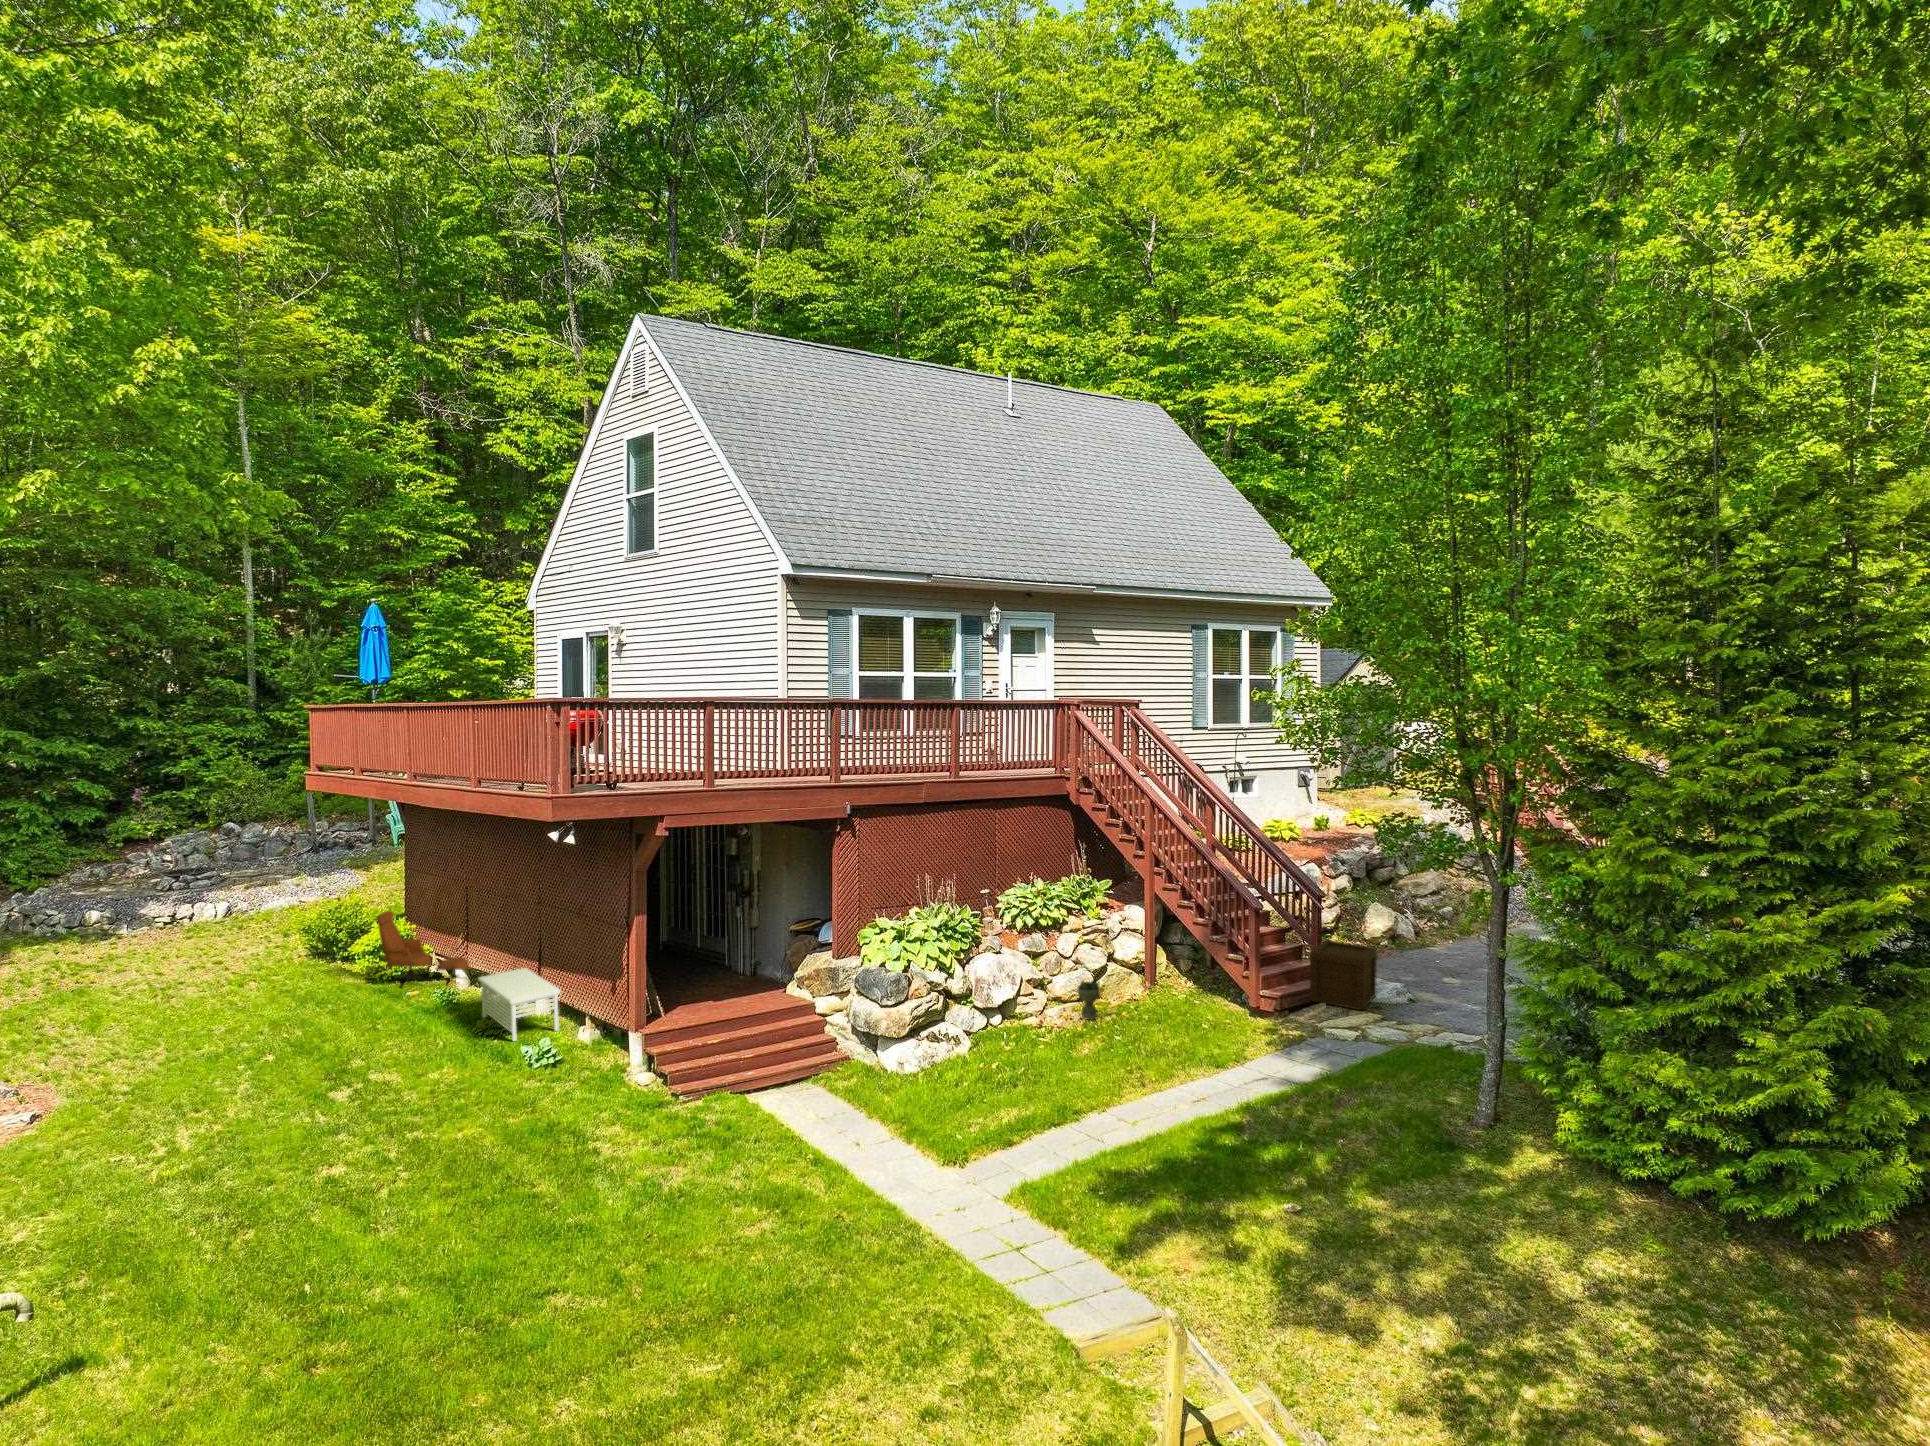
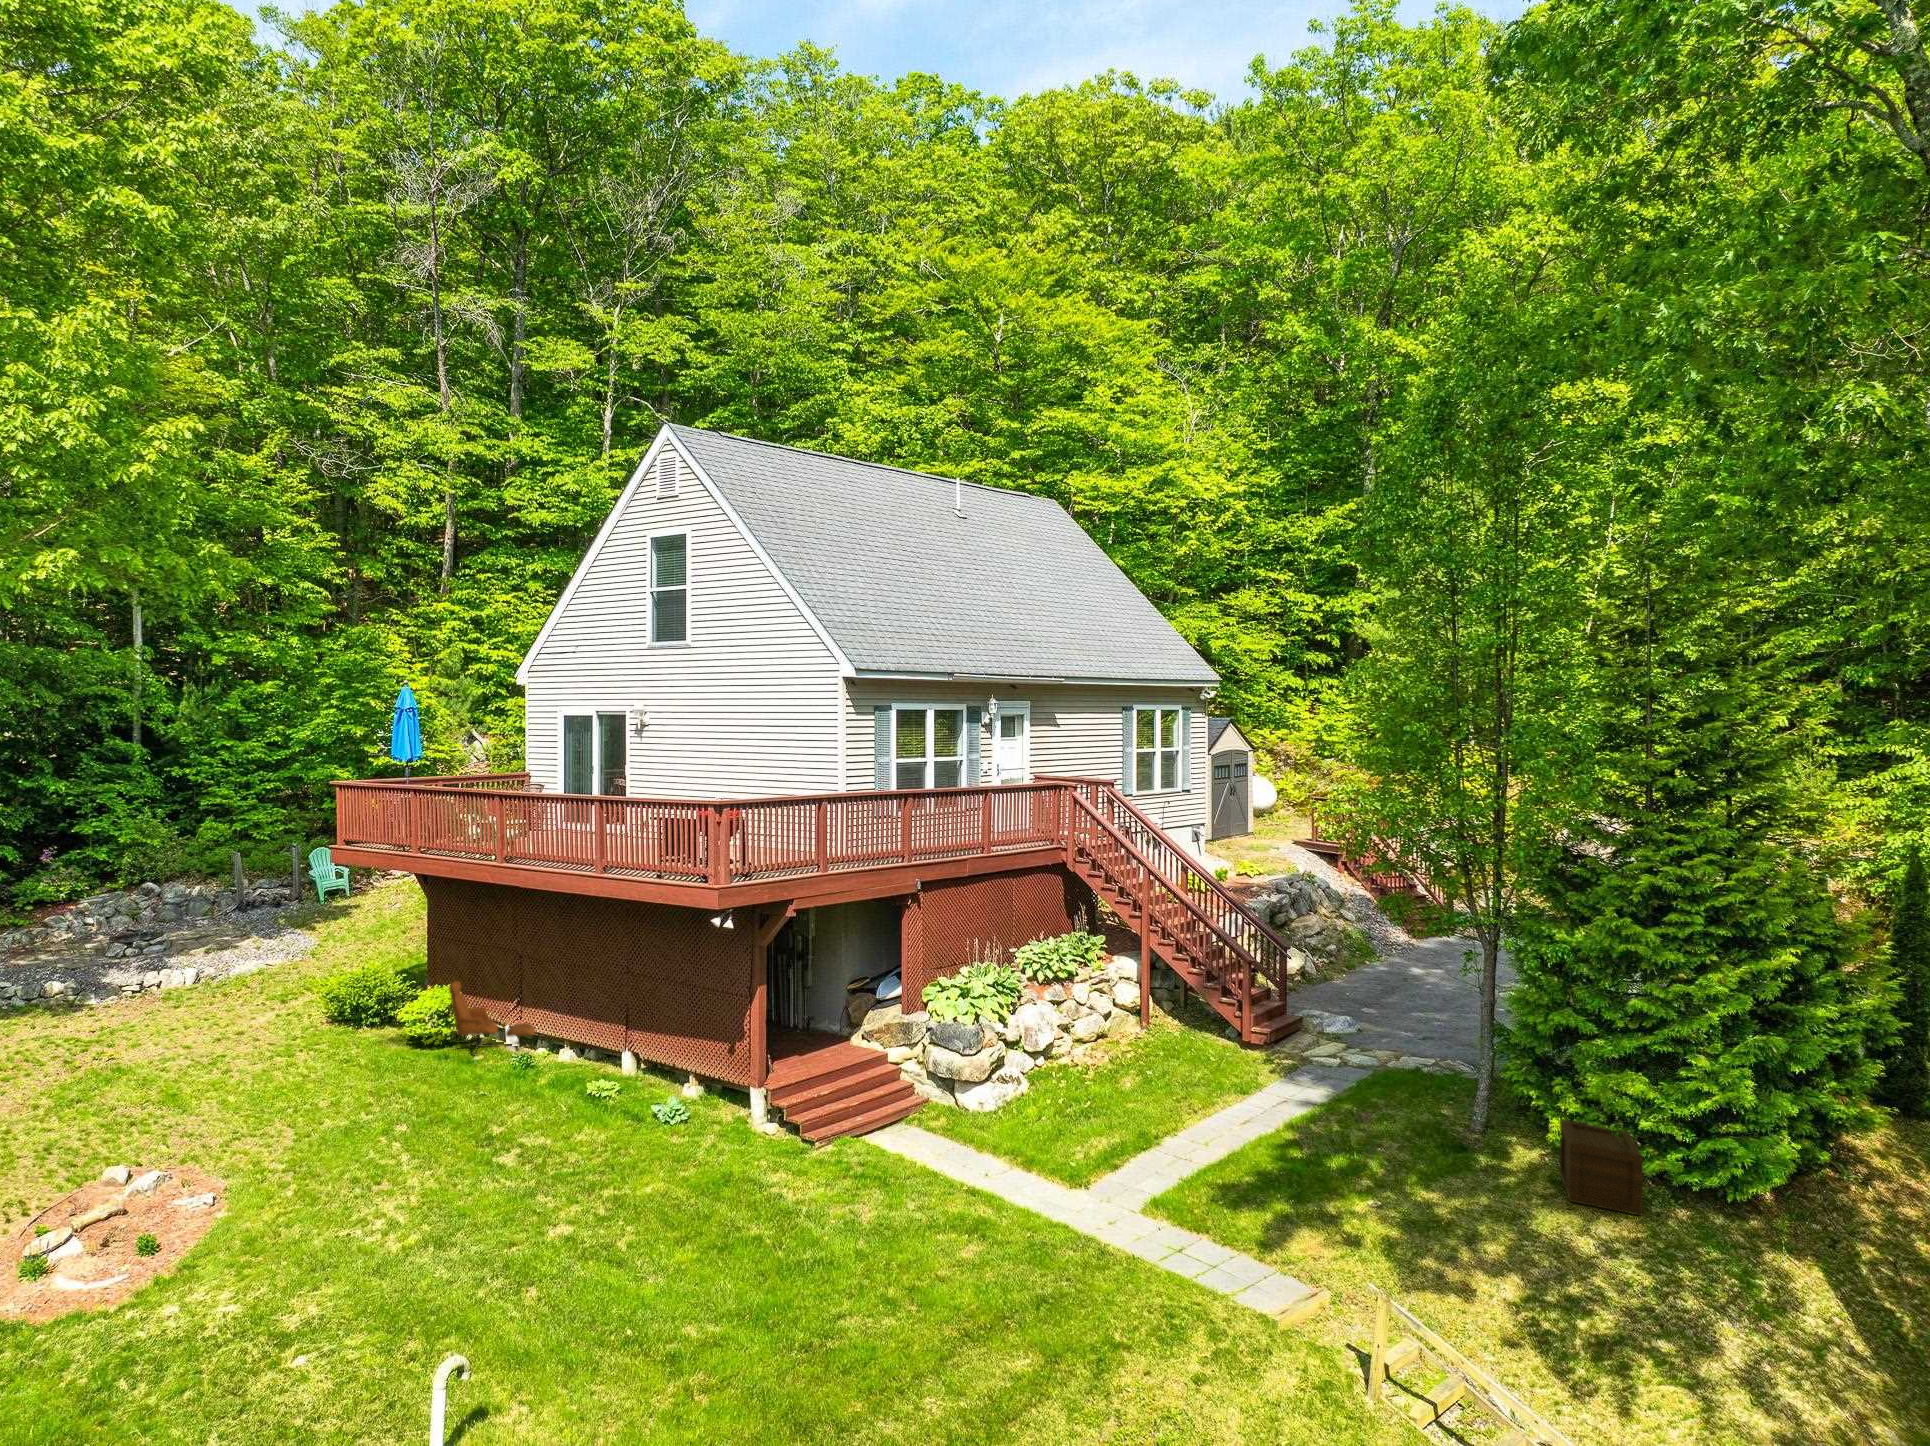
wooden crate: present [1310,940,1377,1011] -> present [1559,1120,1643,1216]
storage bench: present [478,968,561,1041] -> none [574,1032,664,1103]
planter: present [1077,979,1100,1020] -> none [1099,1020,1119,1056]

